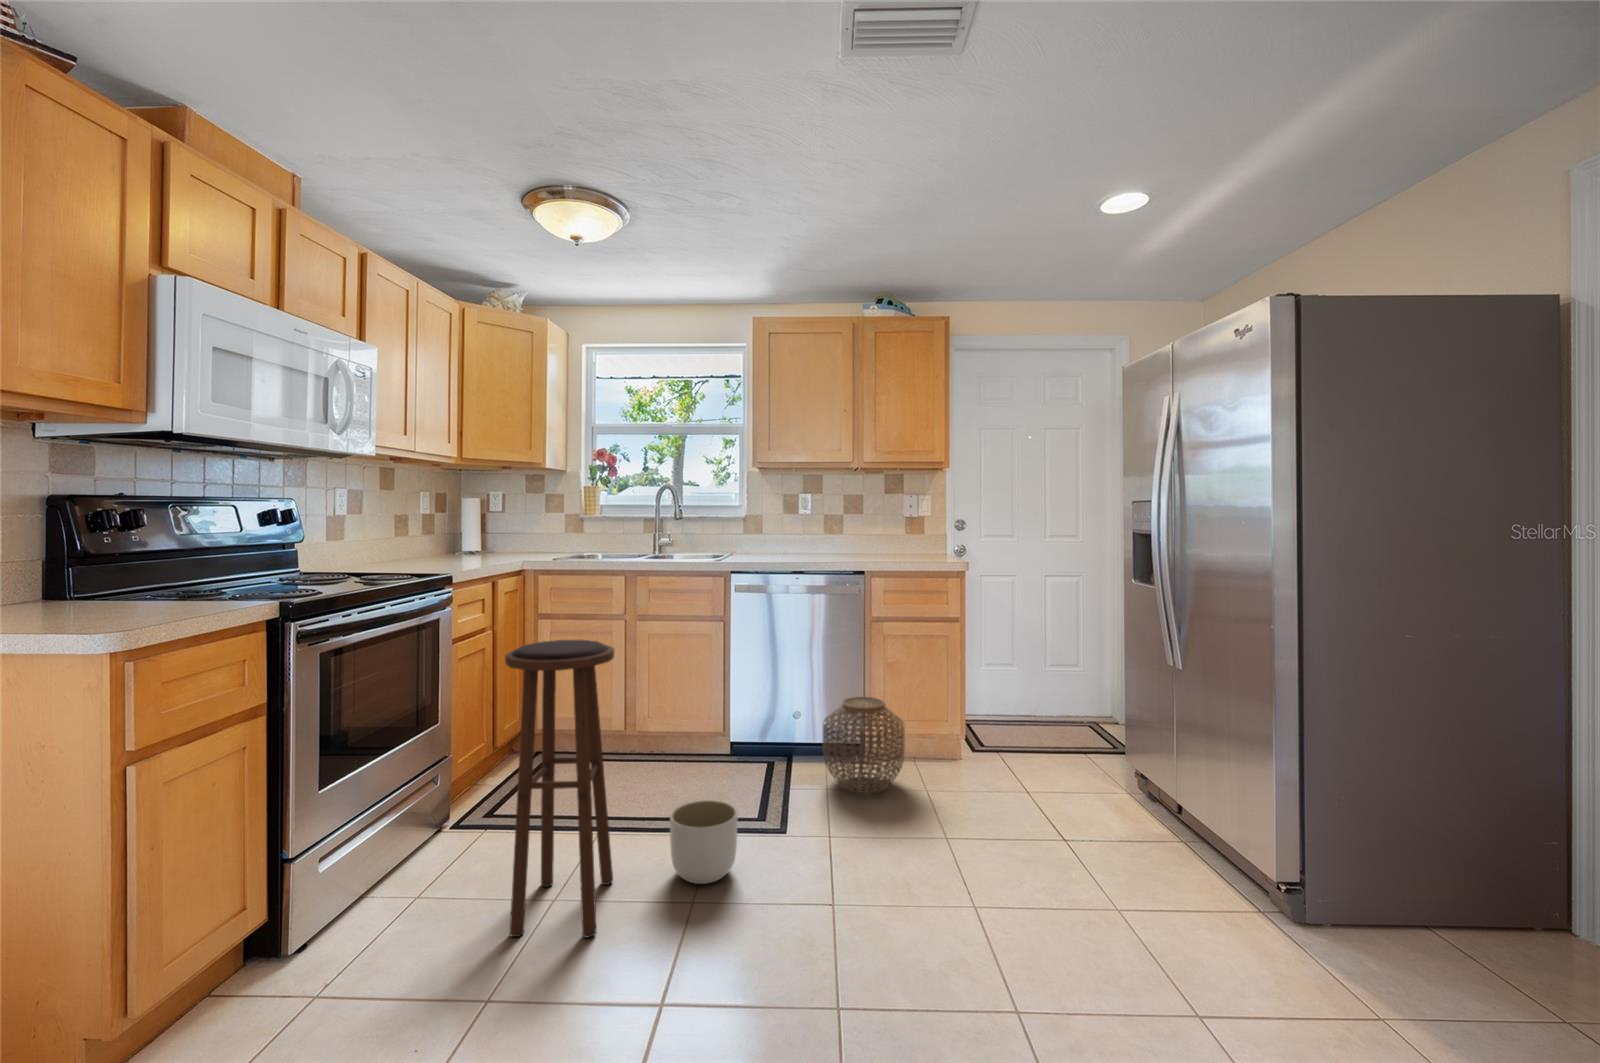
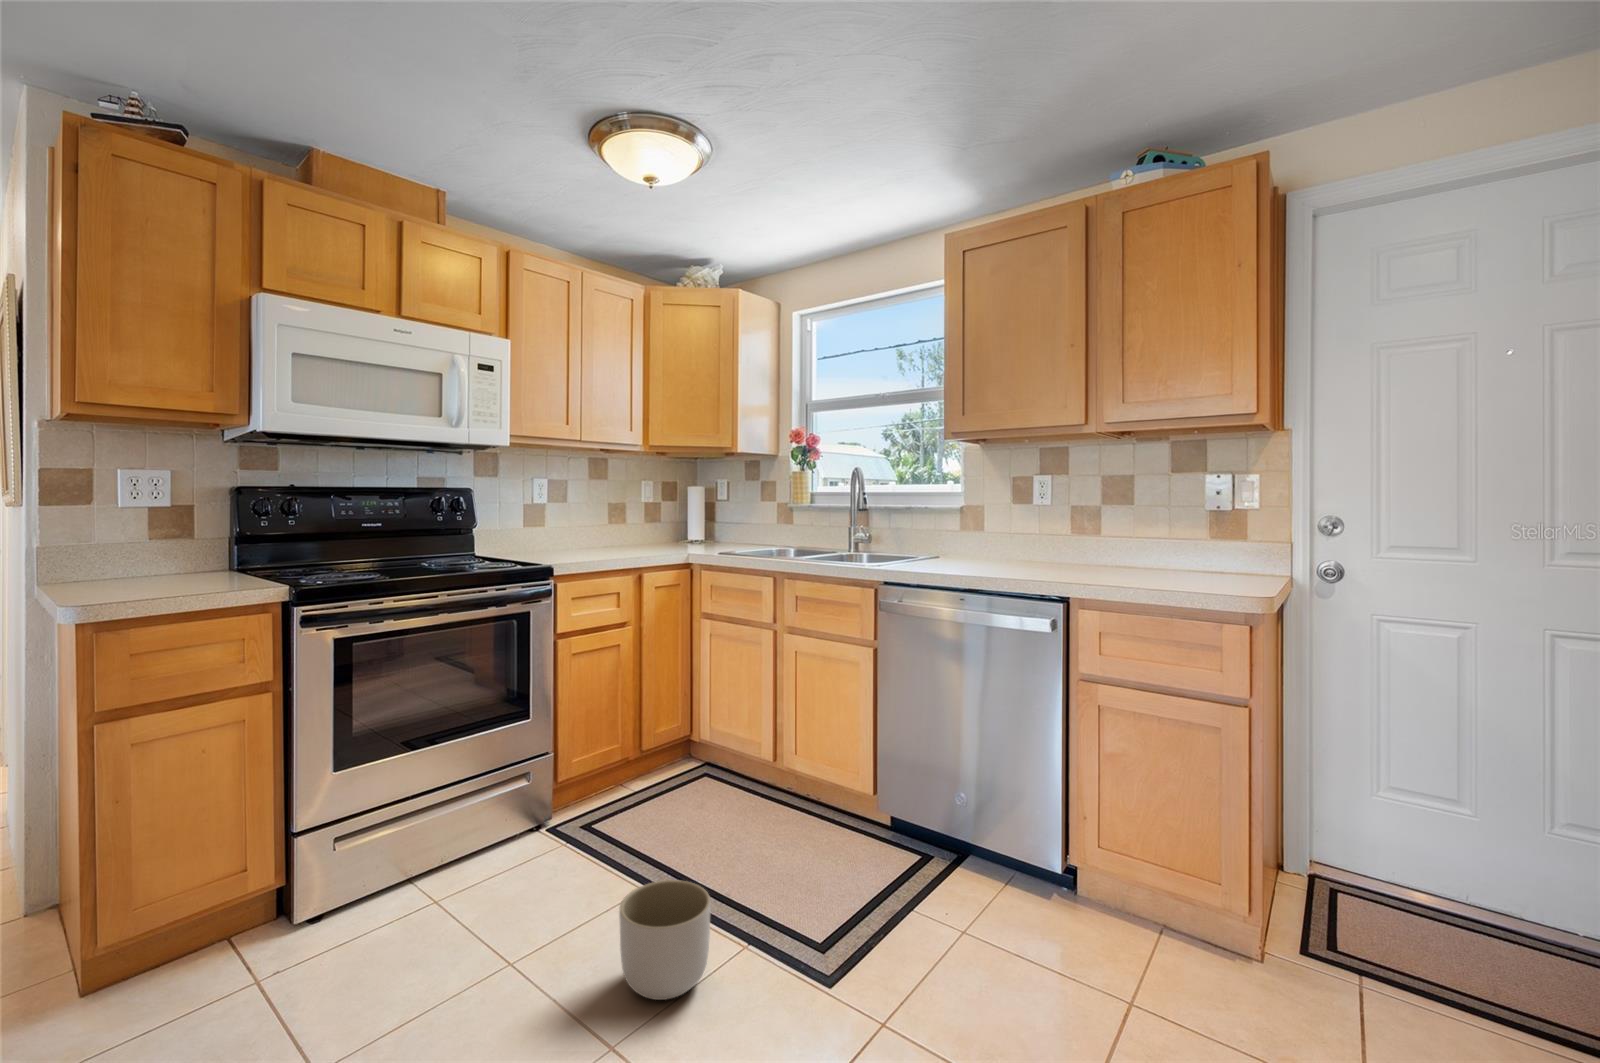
stool: present [505,640,614,937] -> none [425,649,579,1014]
woven basket: present [823,697,905,794] -> none [946,785,1079,947]

